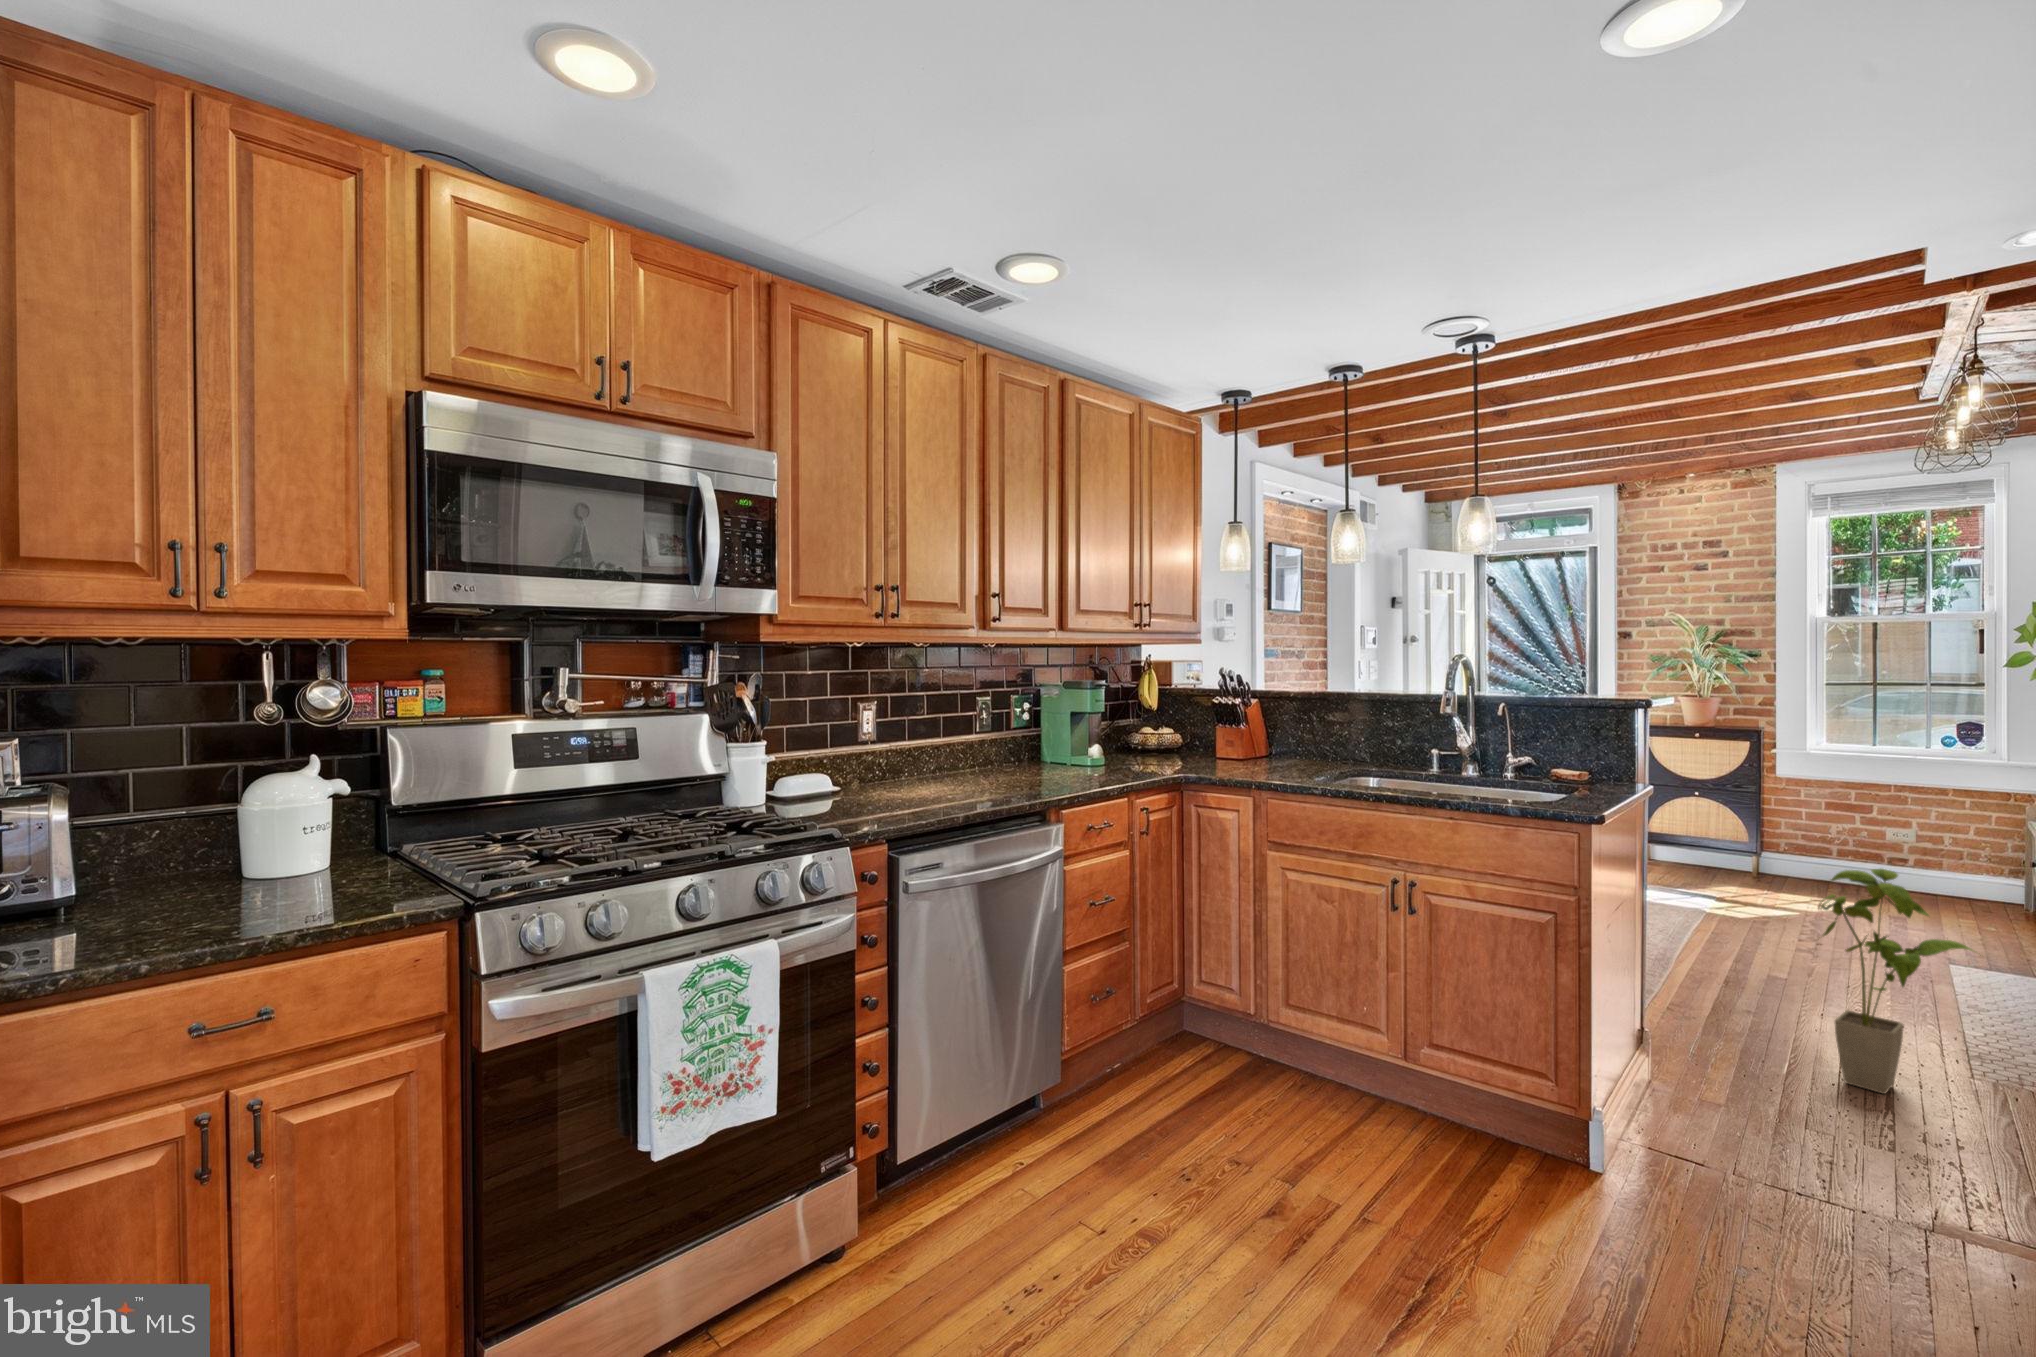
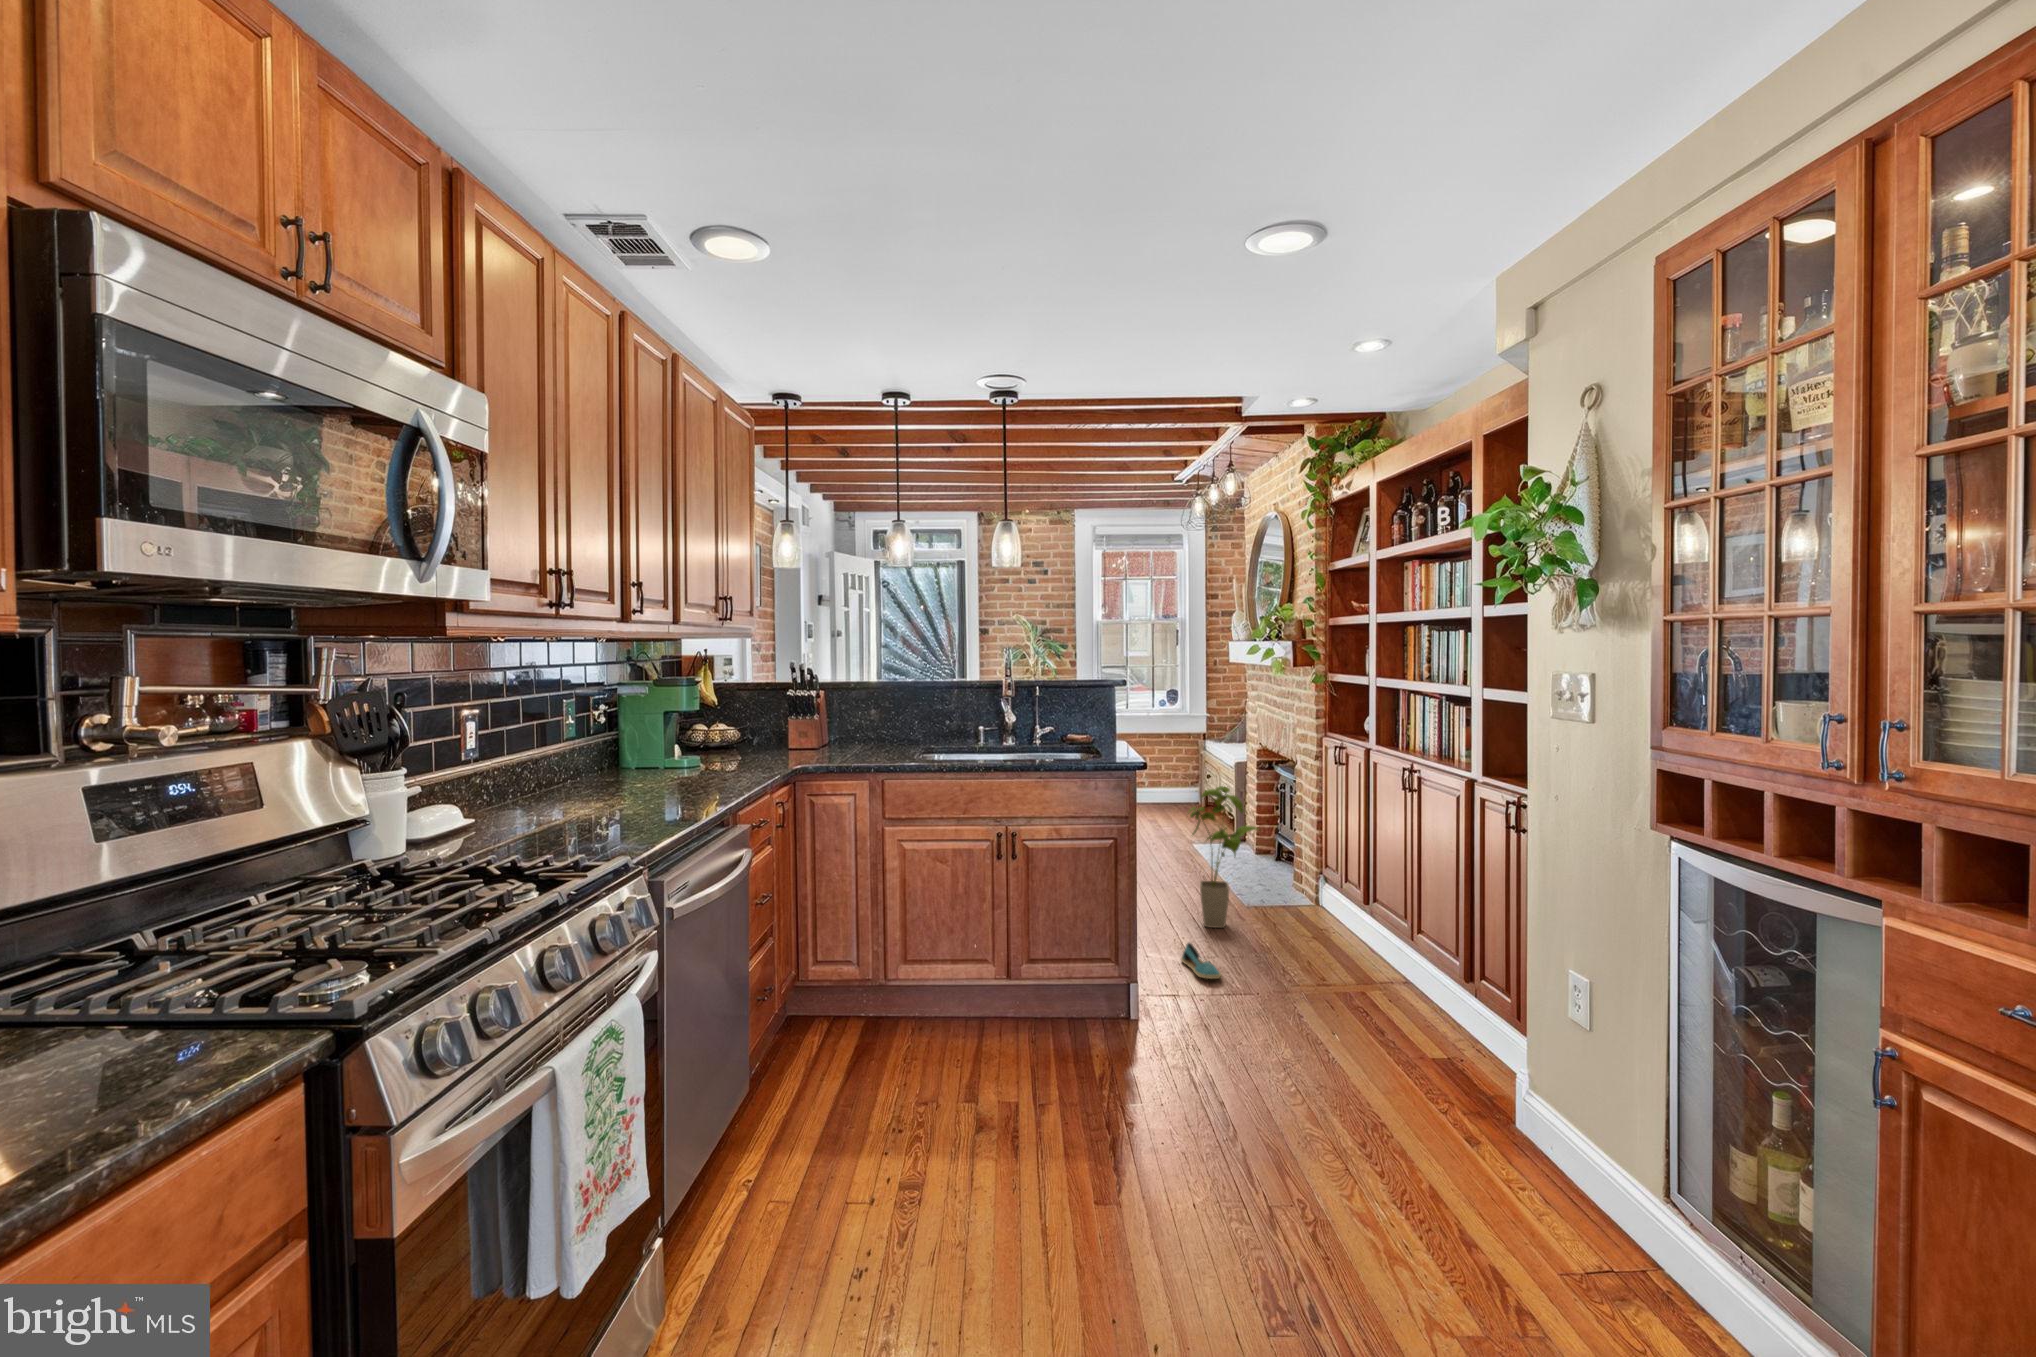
shoe: none [1747,1093,1803,1161] -> present [1181,943,1221,979]

